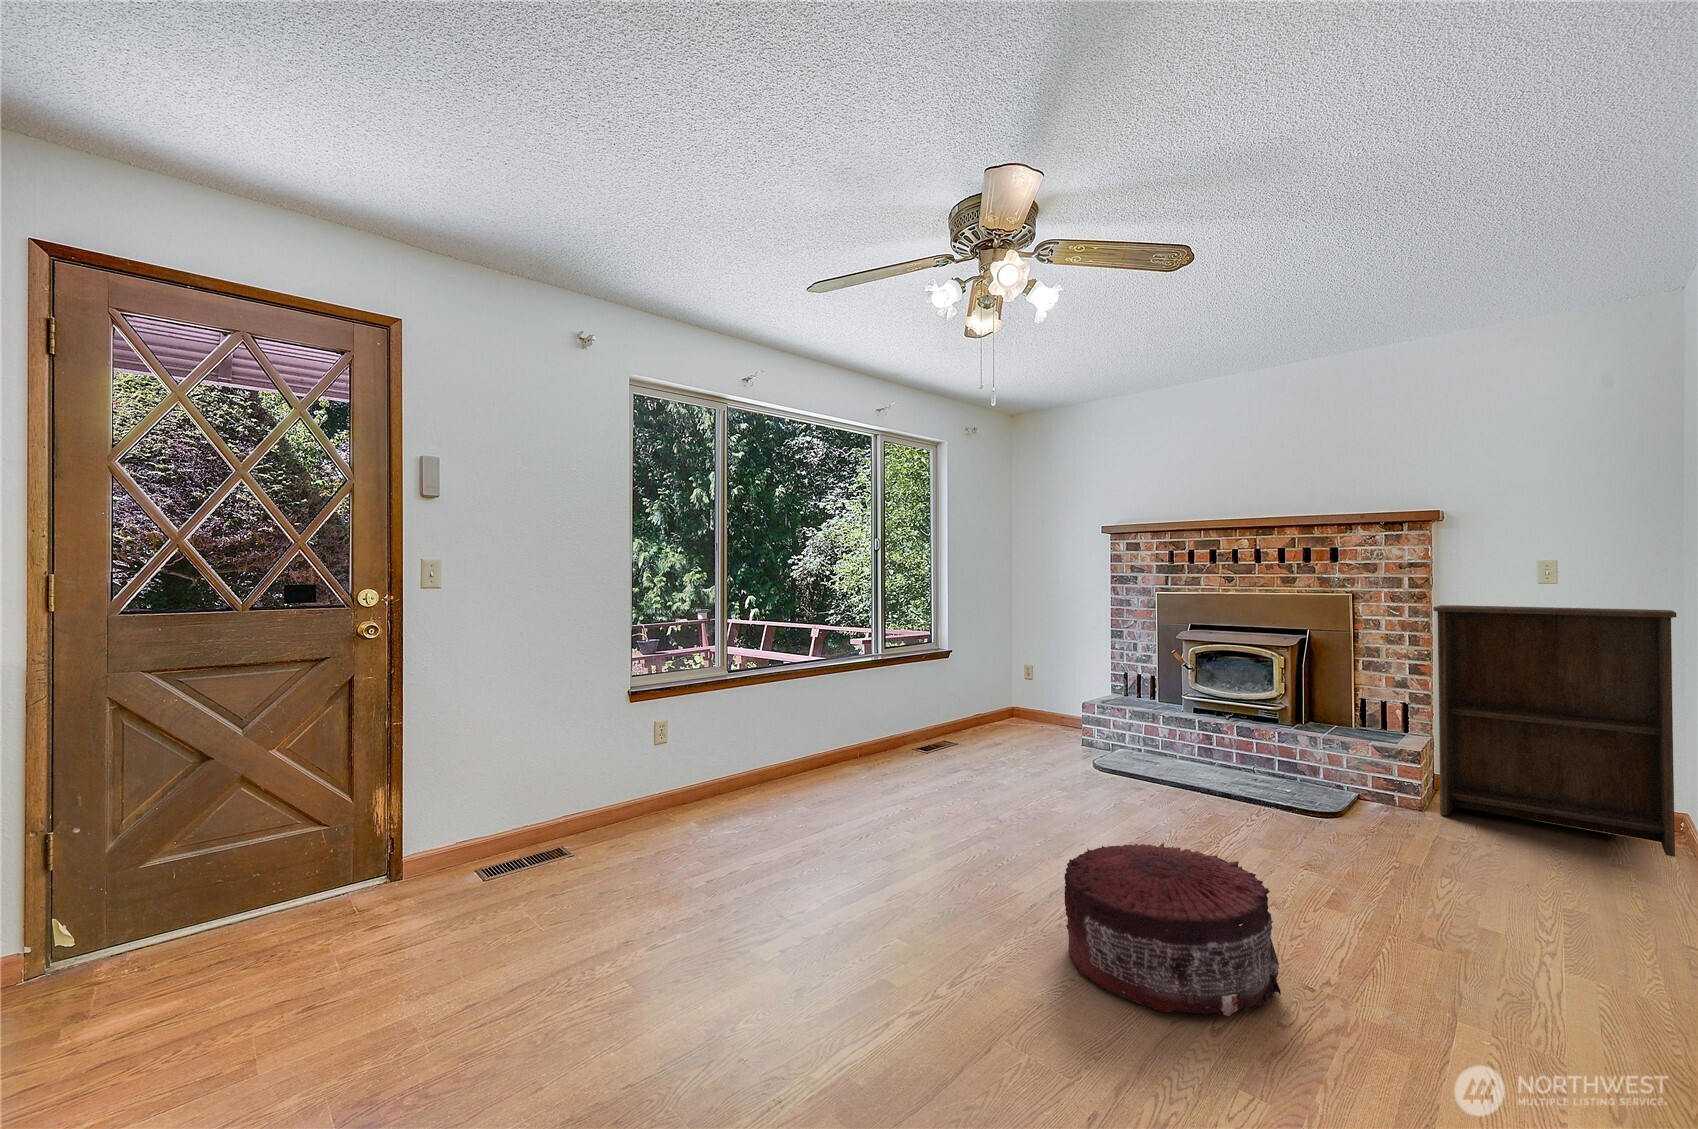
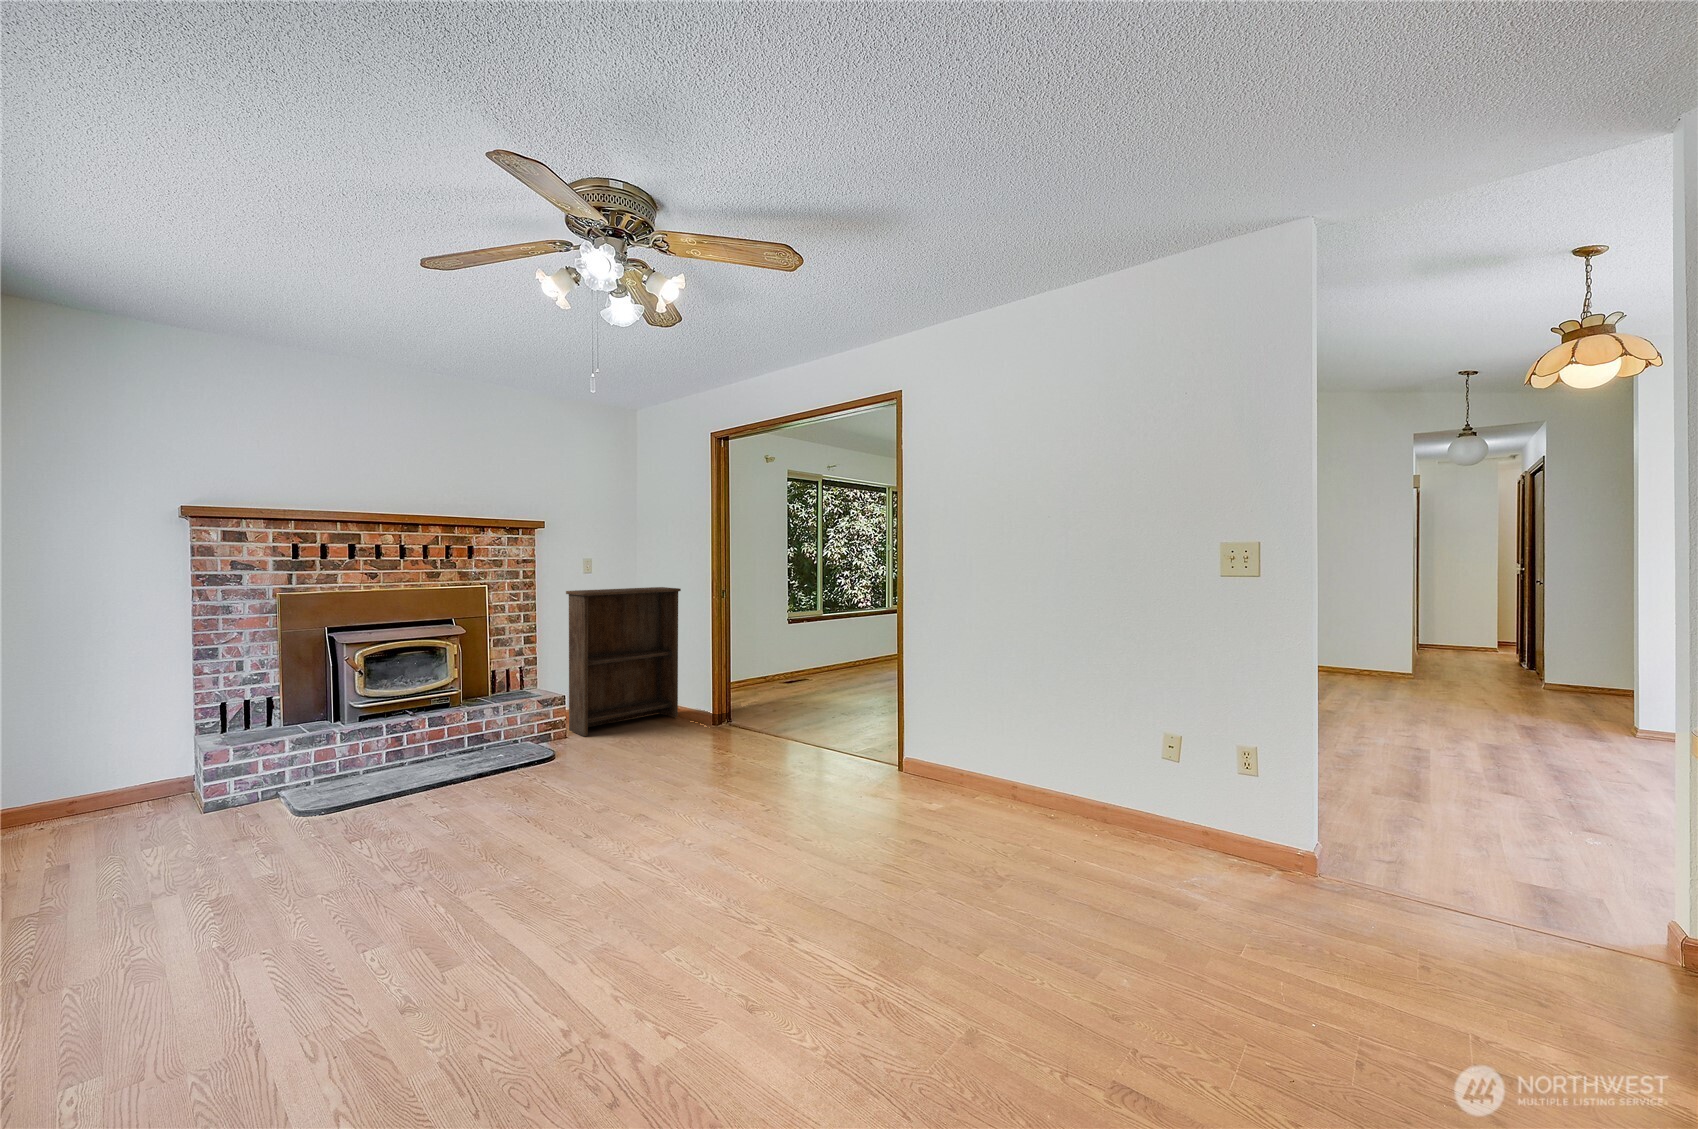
pouf: present [1064,843,1281,1016] -> none [682,777,820,898]

